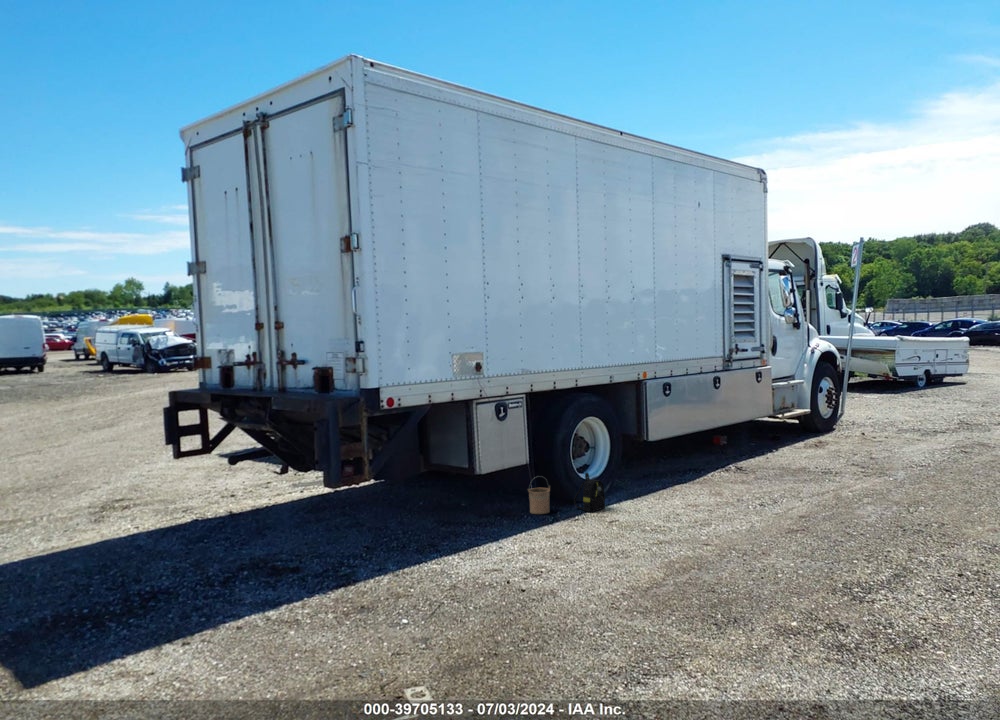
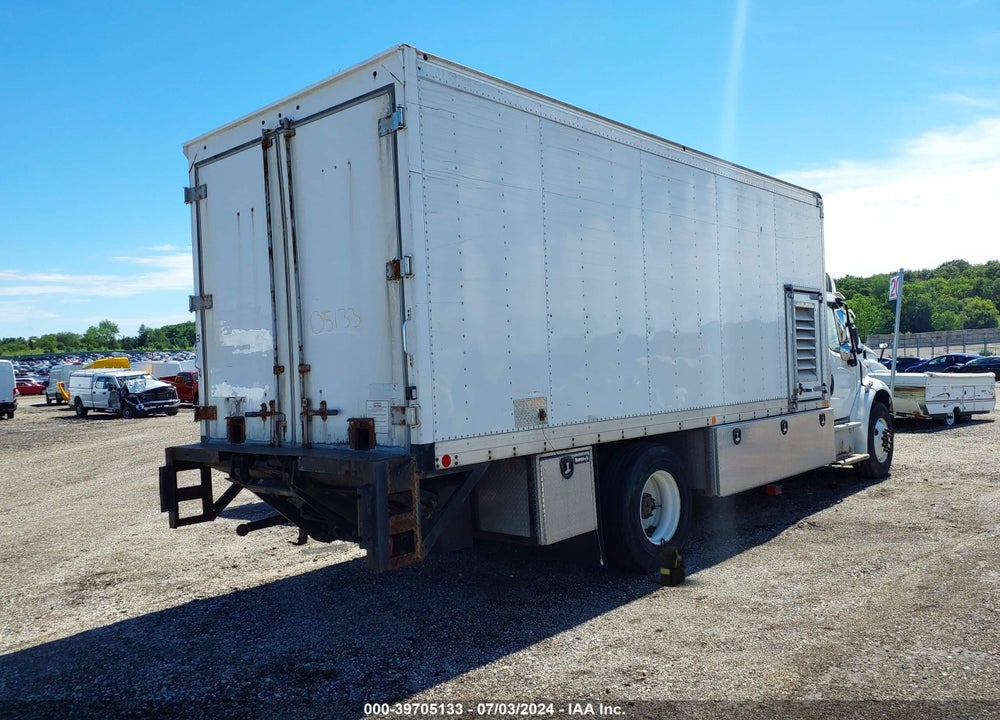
bucket: present [528,486,550,514] -> none [595,544,621,590]

